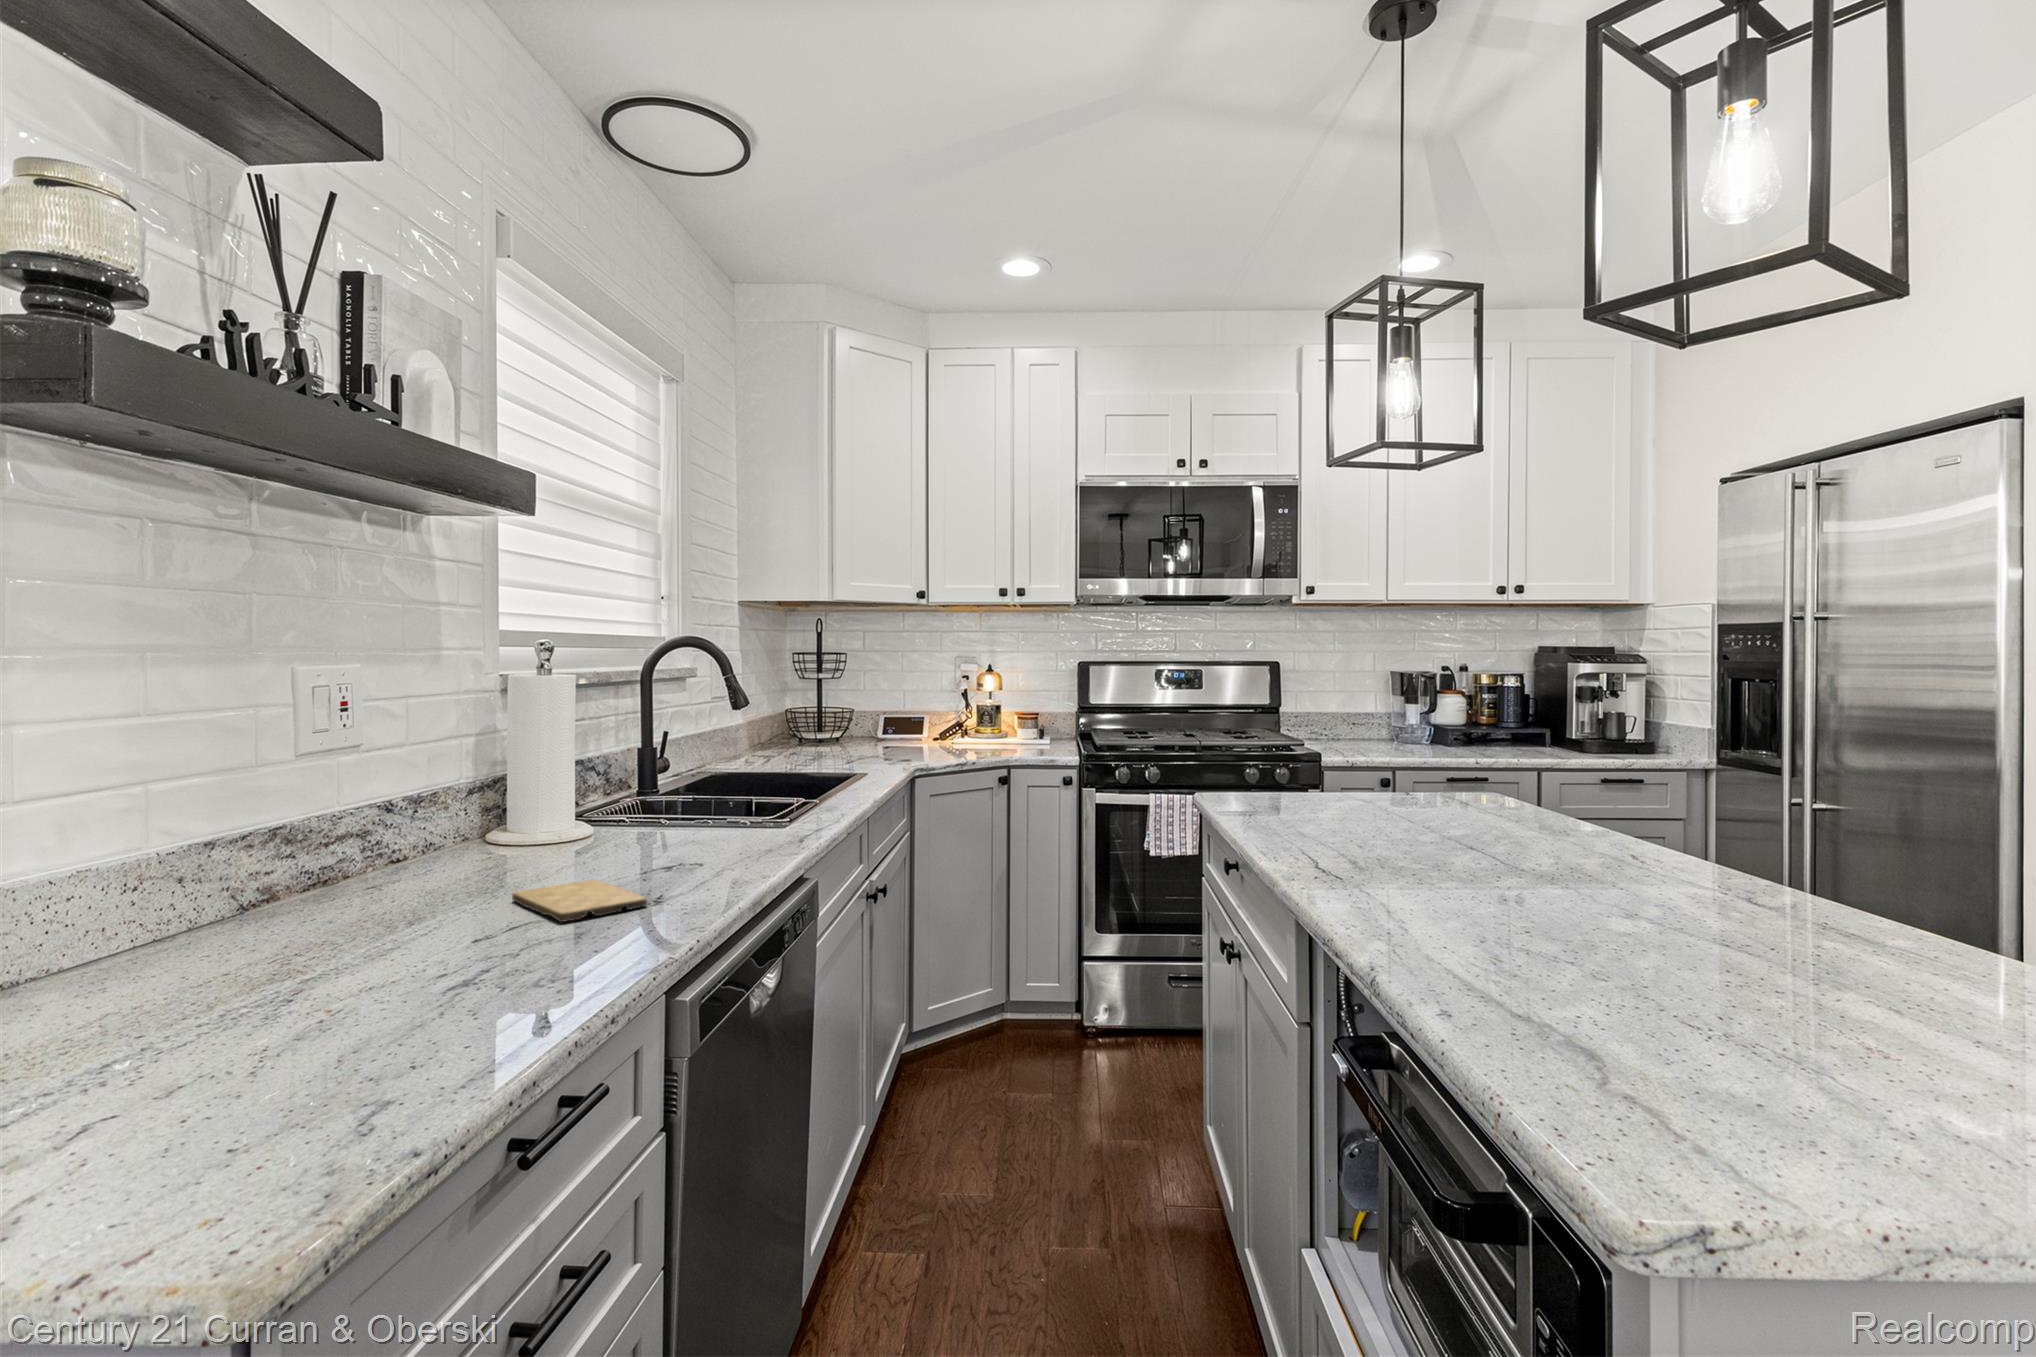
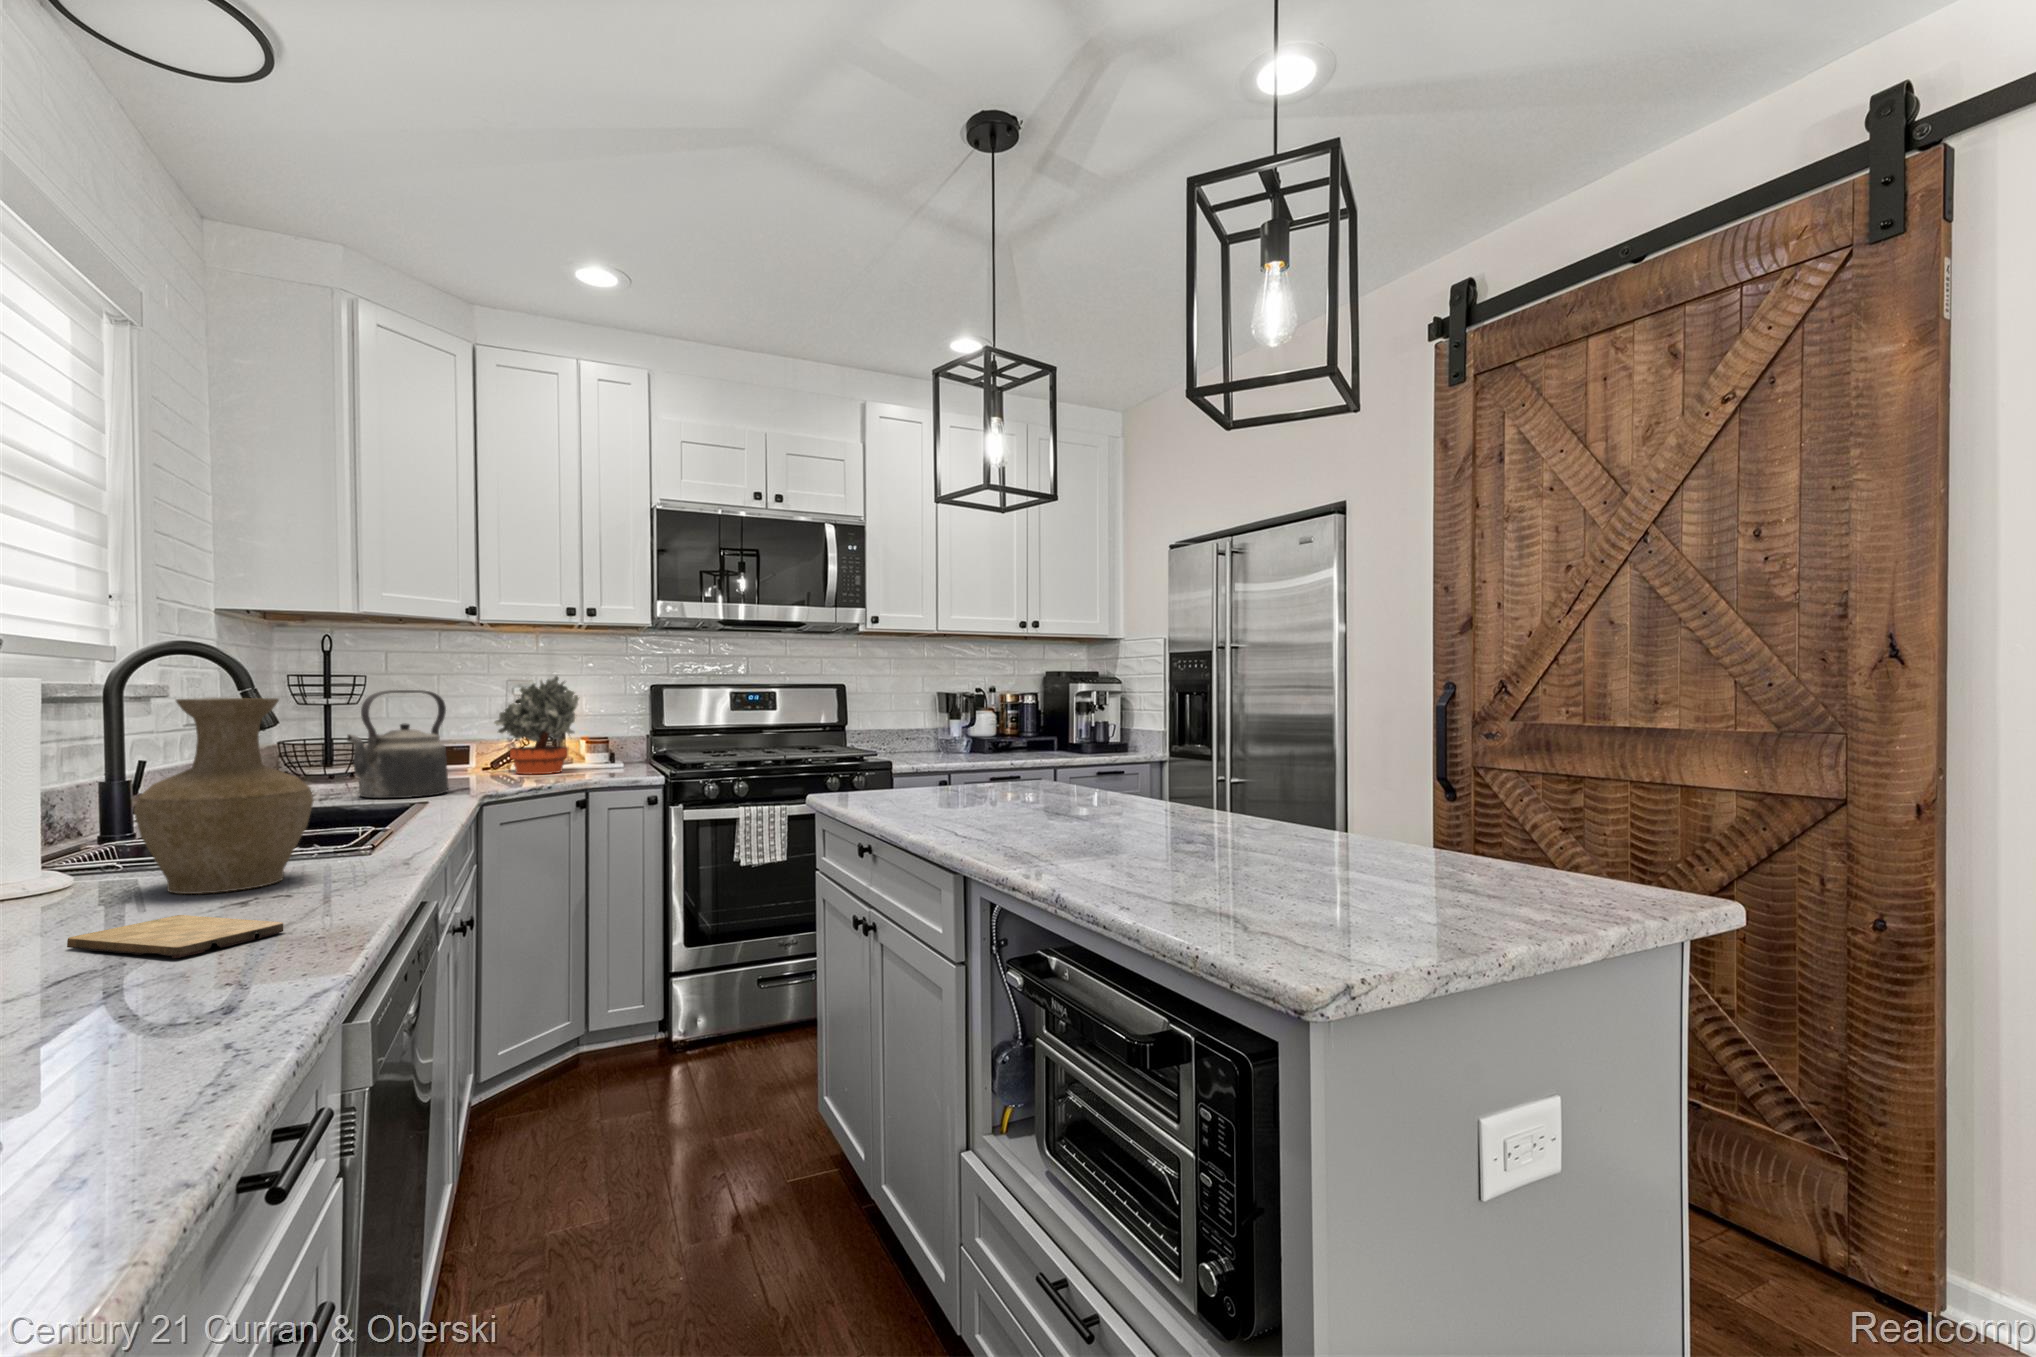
potted plant: none [937,654,1012,749] -> present [494,676,579,774]
kettle: none [805,671,886,768] -> present [347,690,448,798]
vase: none [591,692,716,858] -> present [134,698,314,894]

